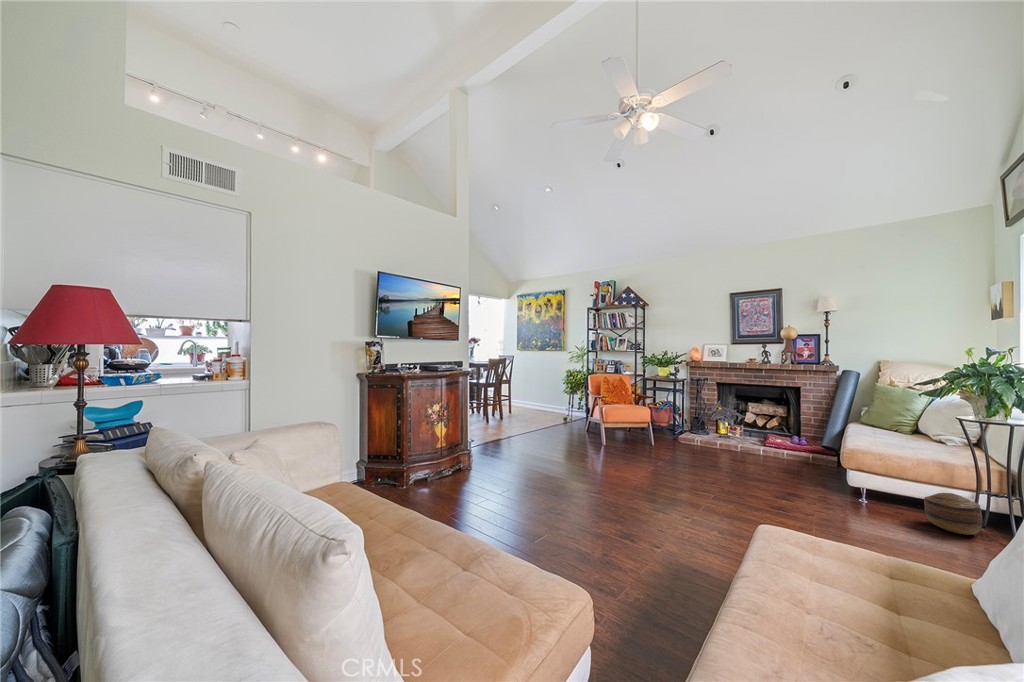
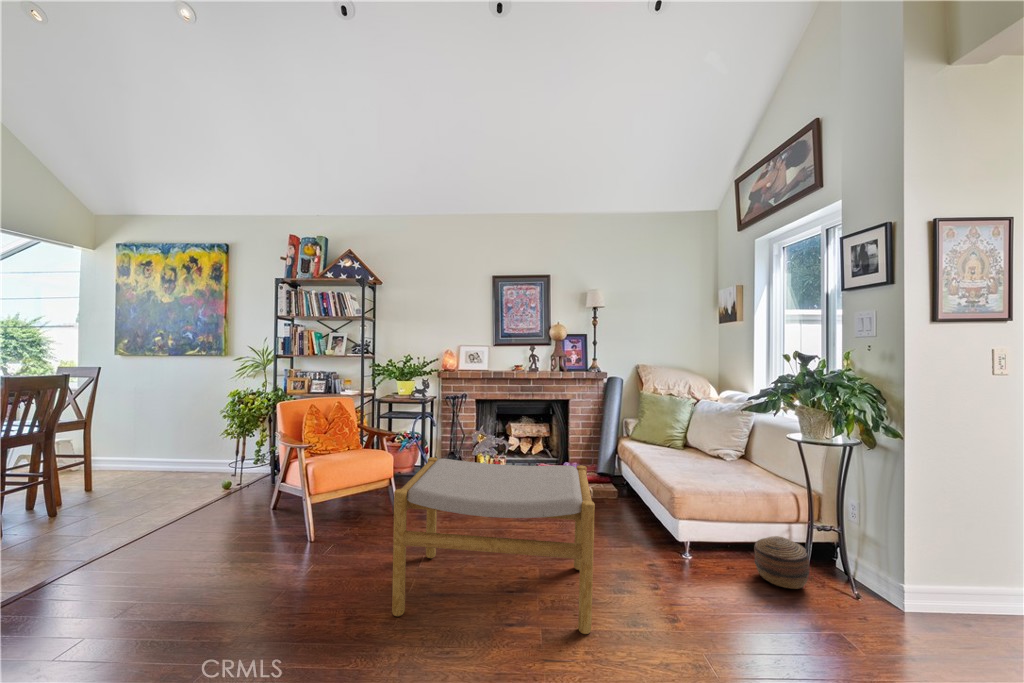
footstool: none [637,405,766,504] -> present [392,457,595,634]

